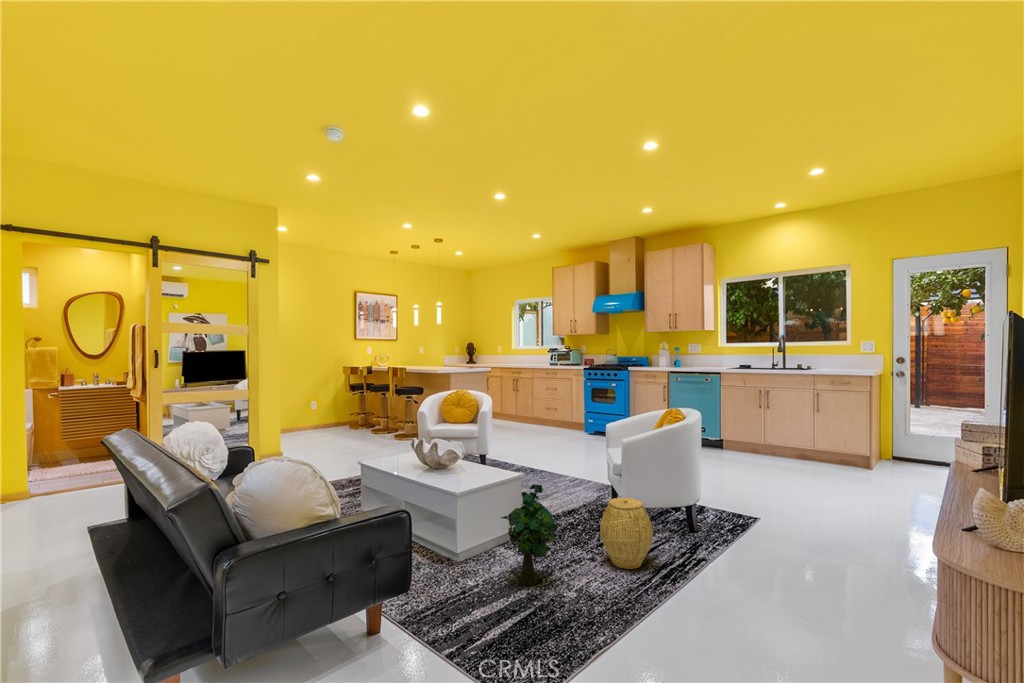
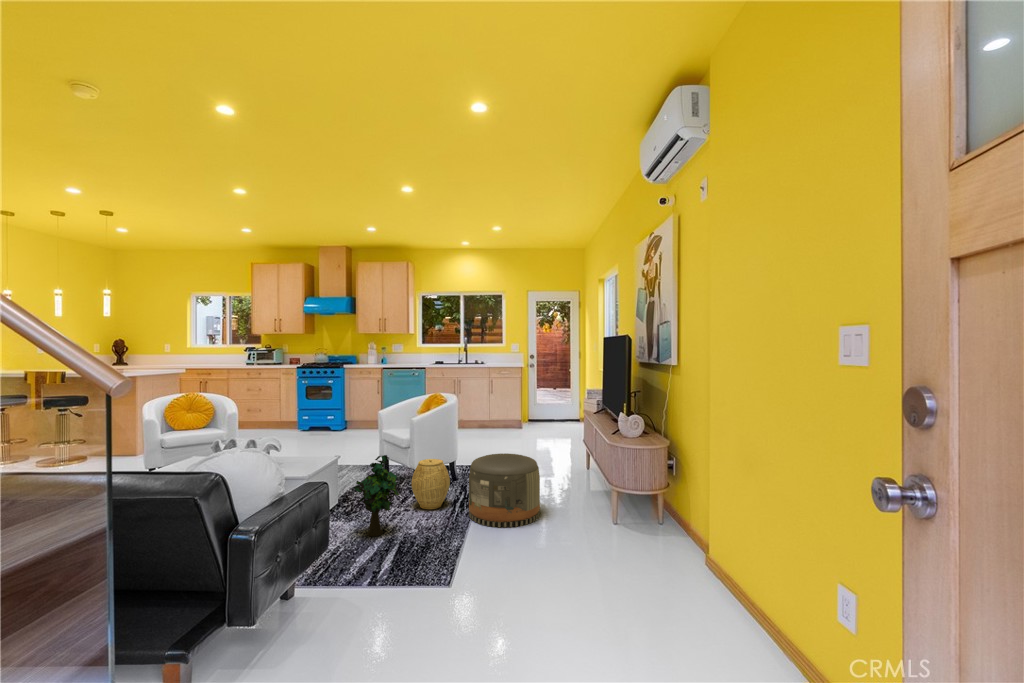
pouf: none [658,512,780,647] -> present [469,453,540,527]

